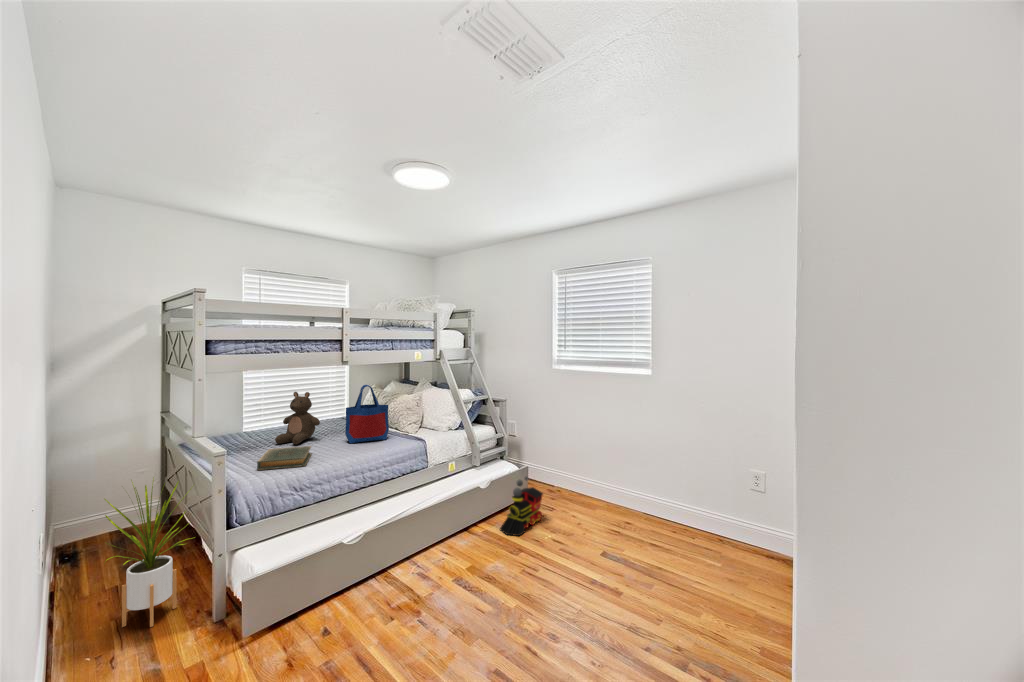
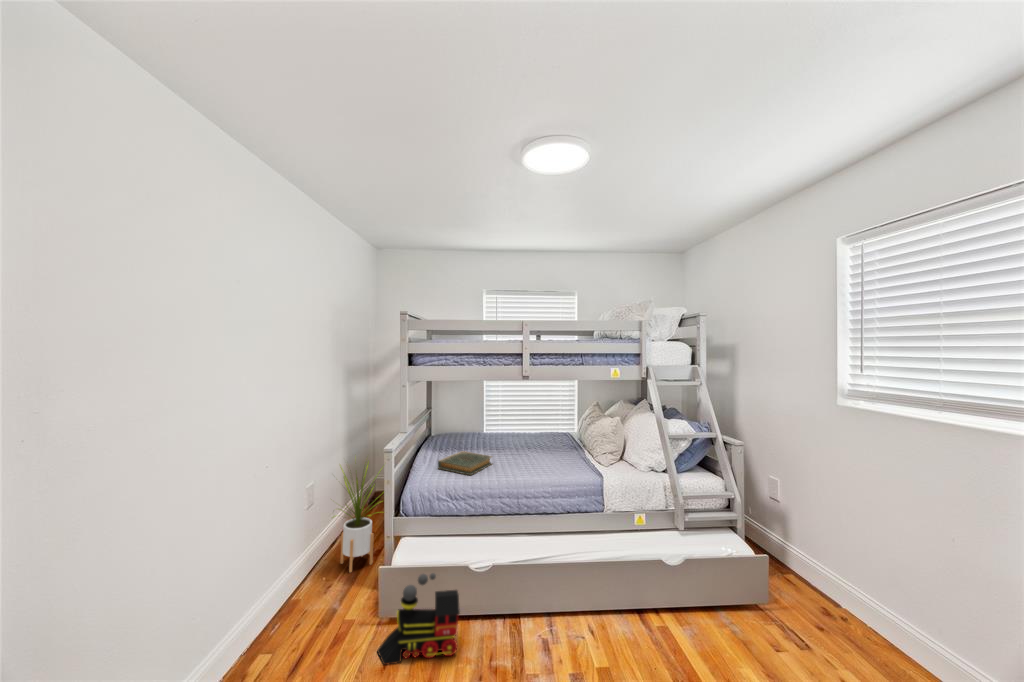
tote bag: present [345,385,389,443] -> none [533,403,577,466]
stuffed bear: present [275,392,320,444] -> none [482,401,518,451]
toy train: present [500,477,543,536] -> present [377,573,460,665]

